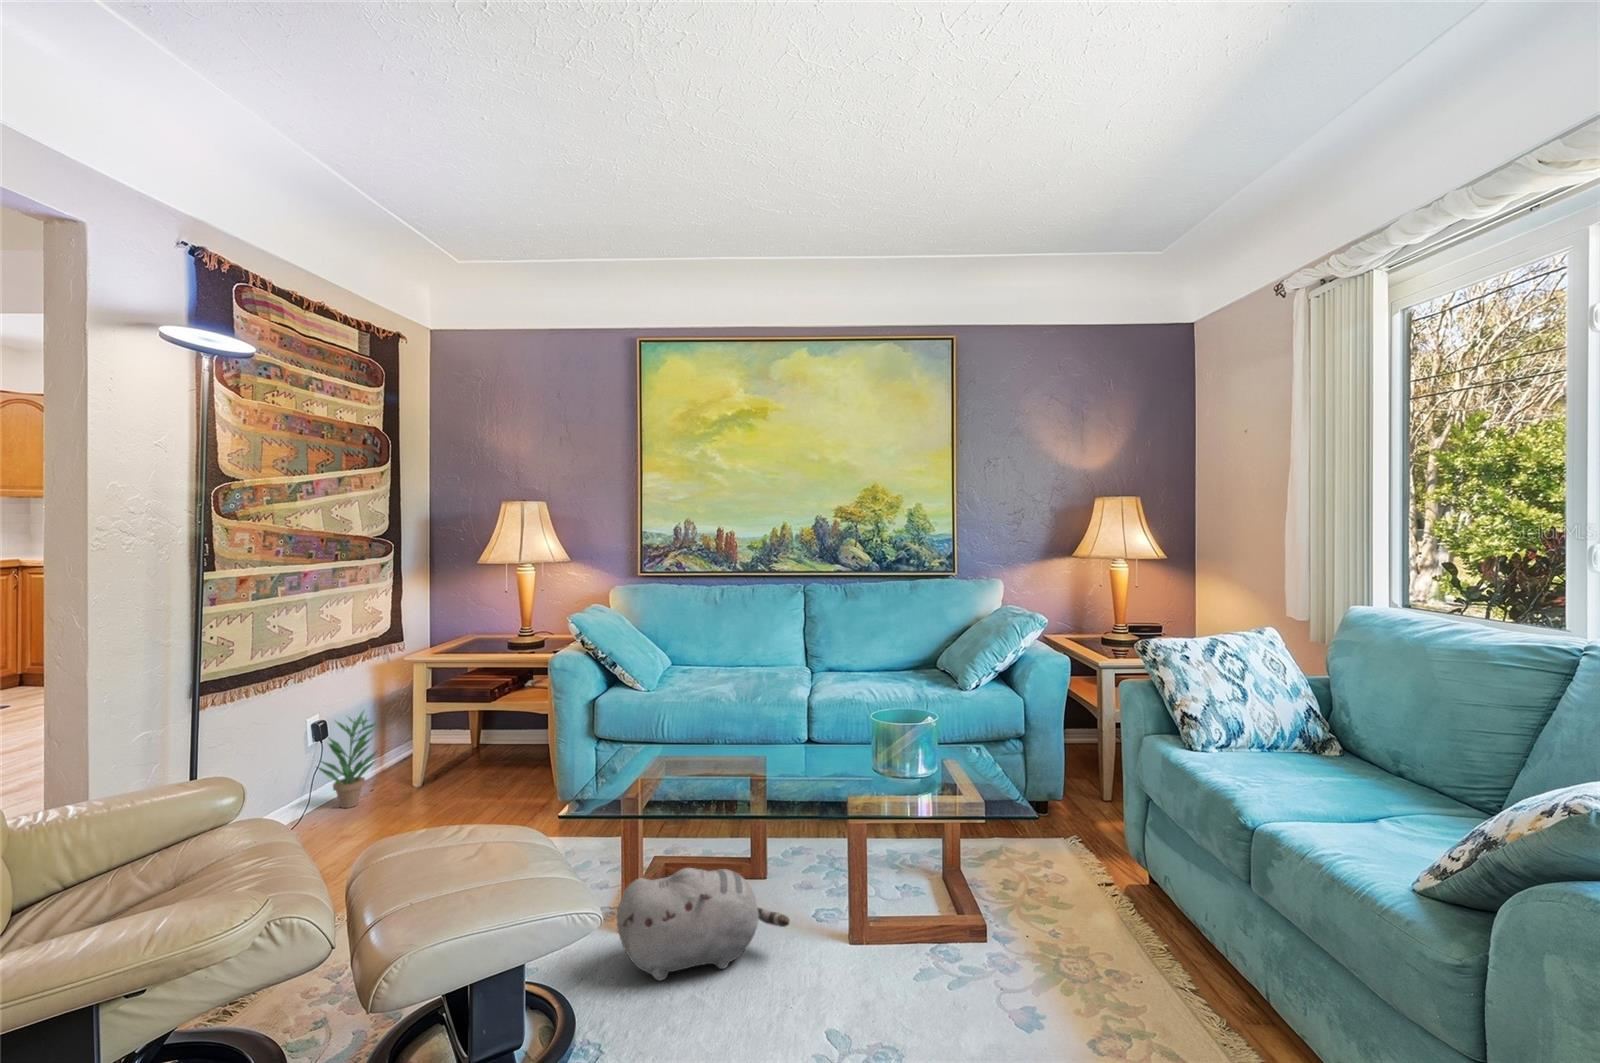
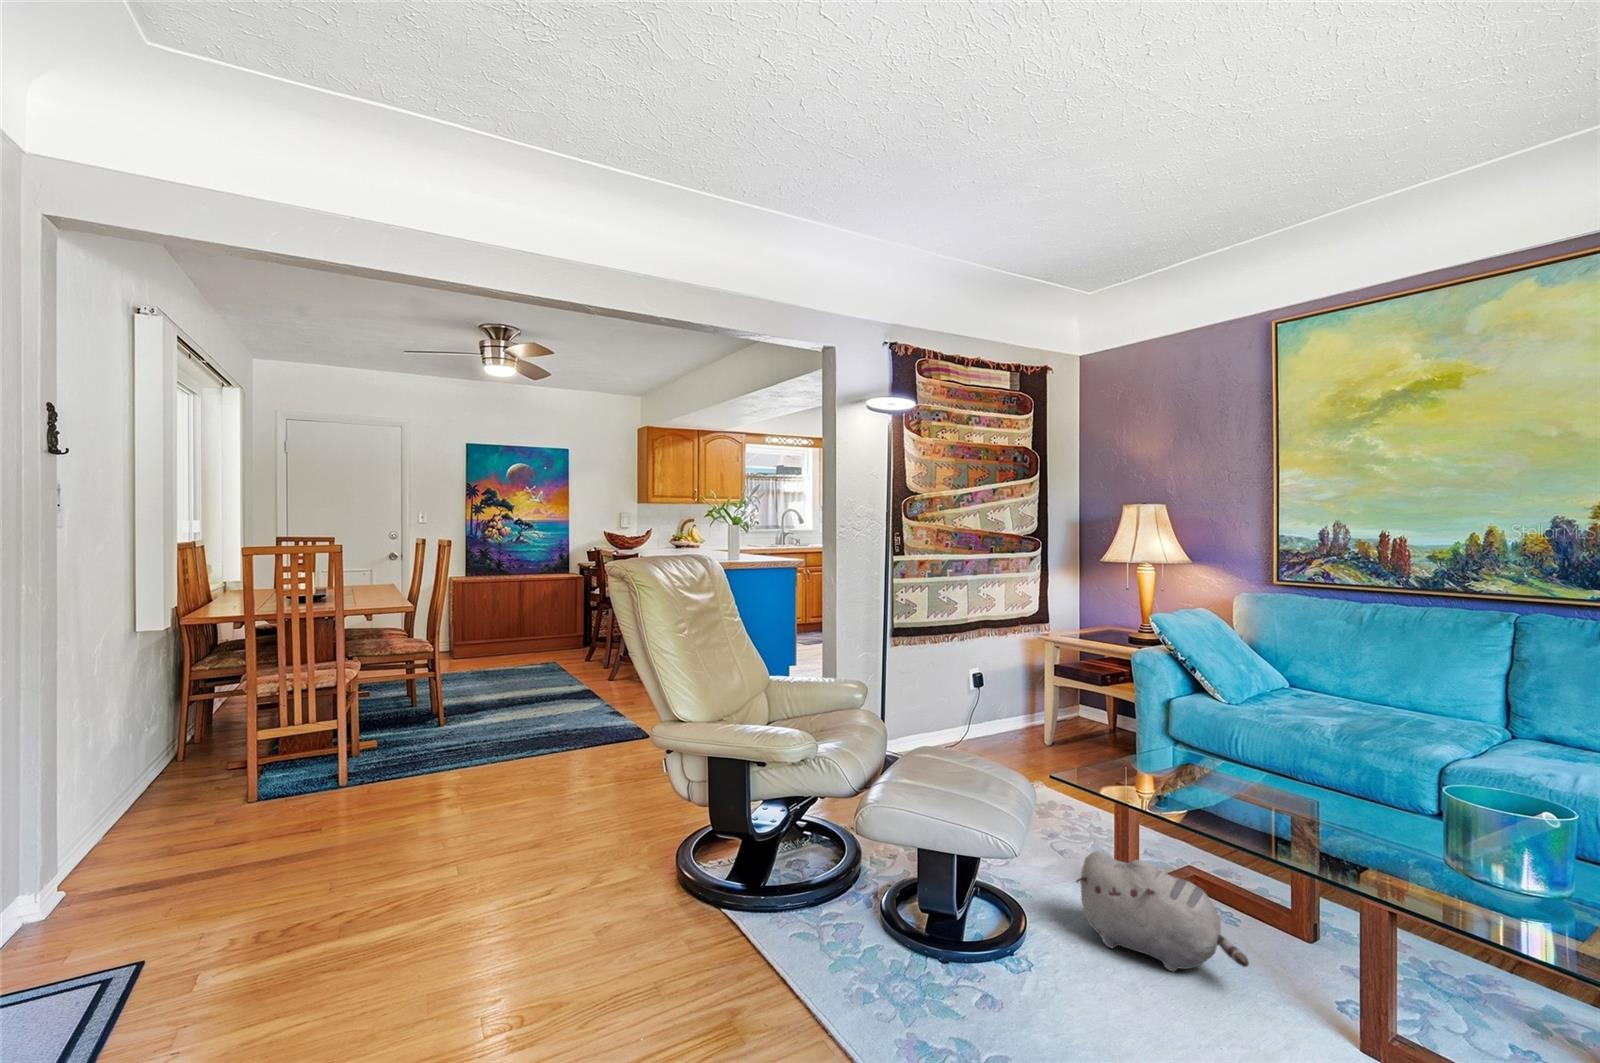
potted plant: present [319,711,377,808] -> none [970,671,1015,745]

